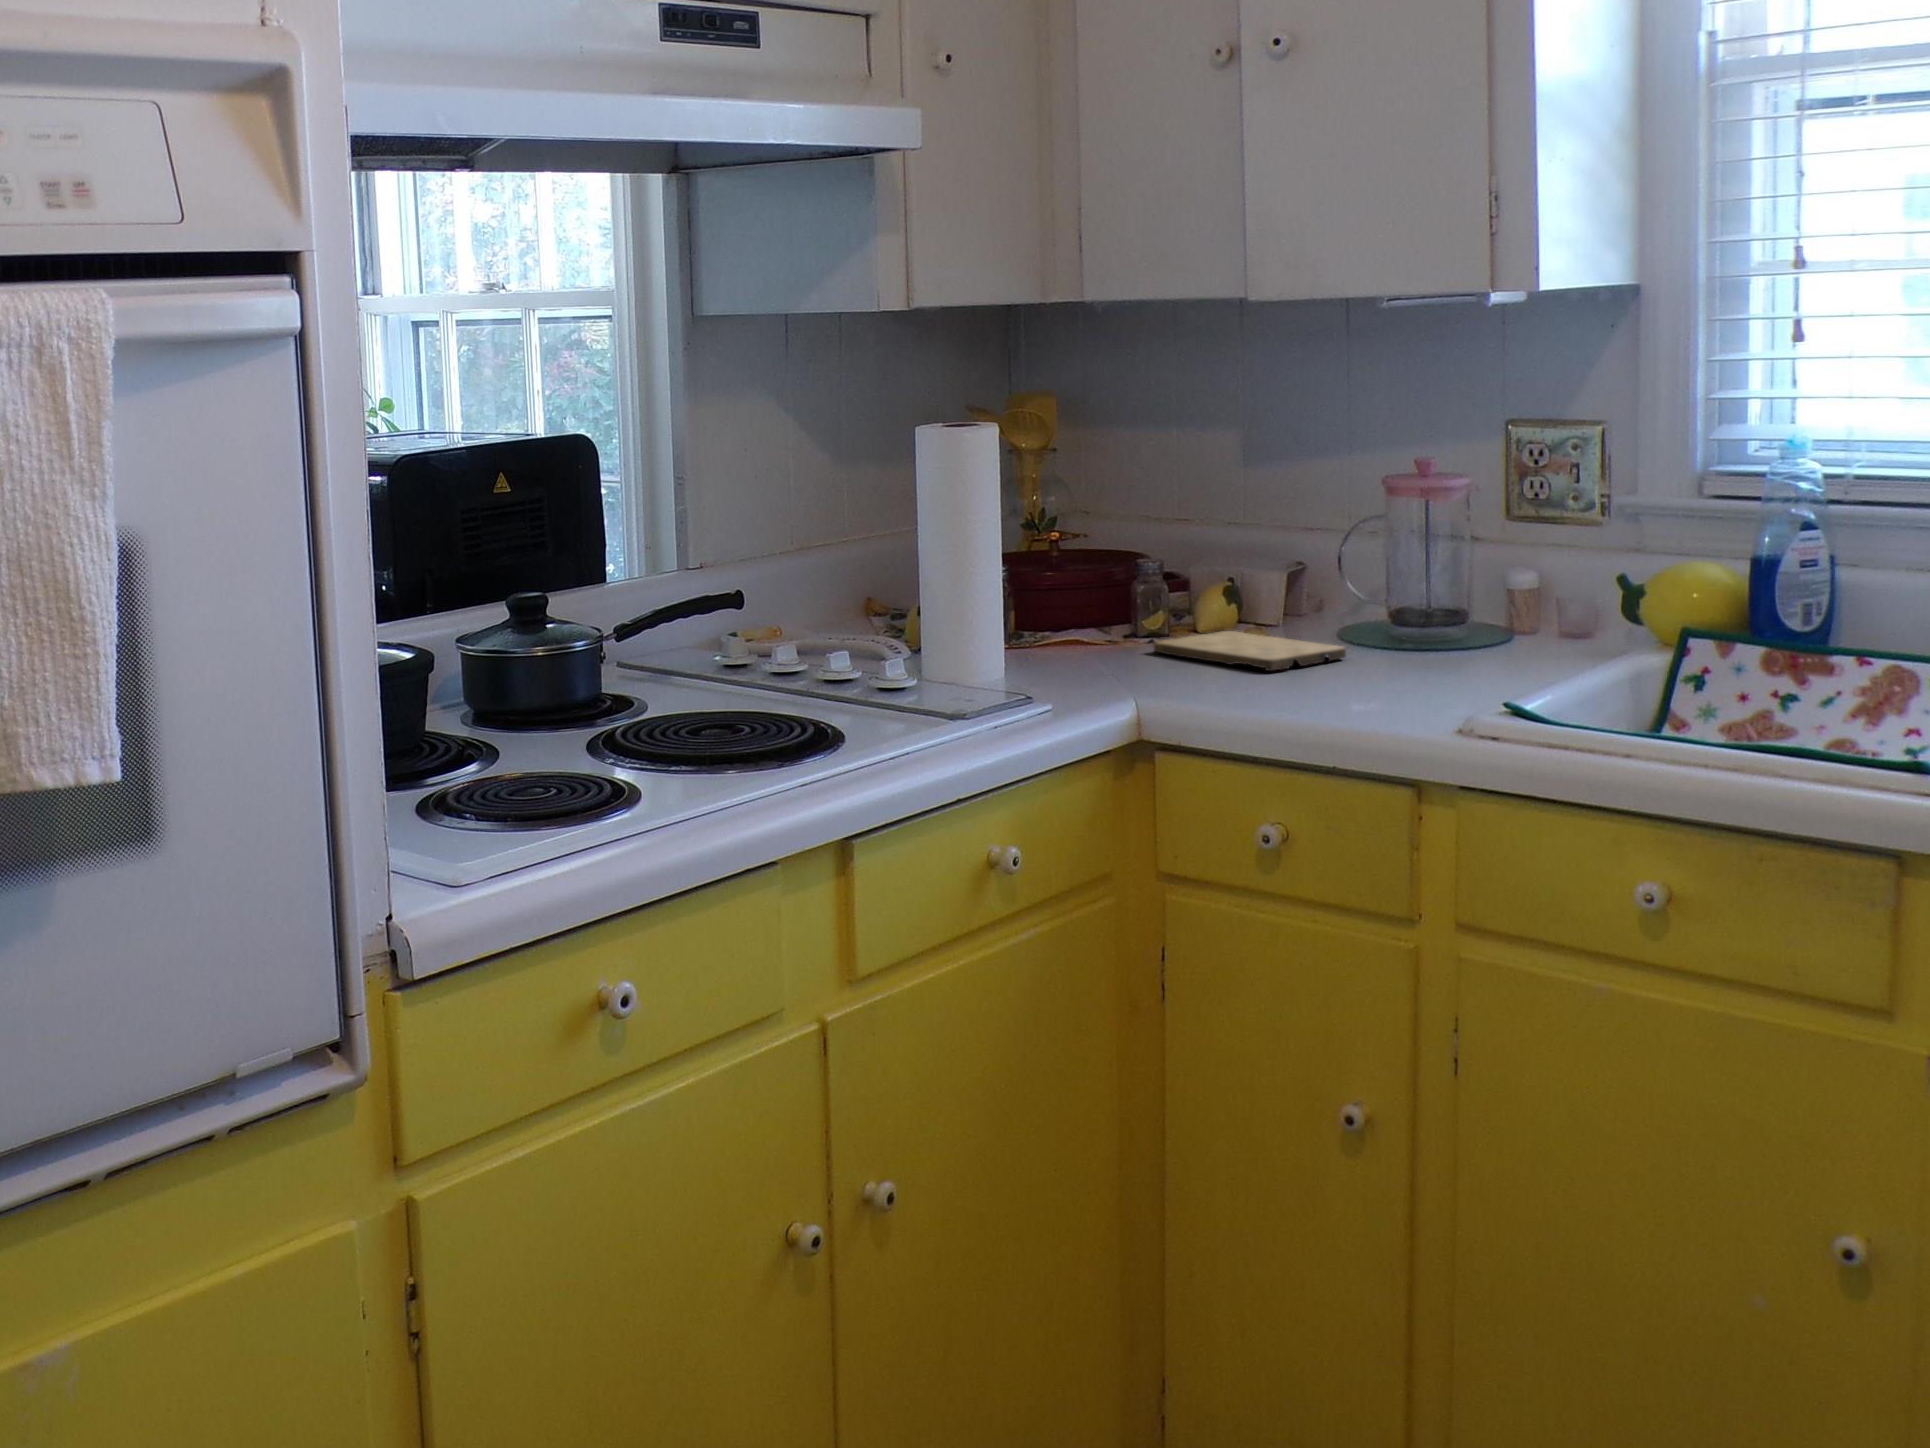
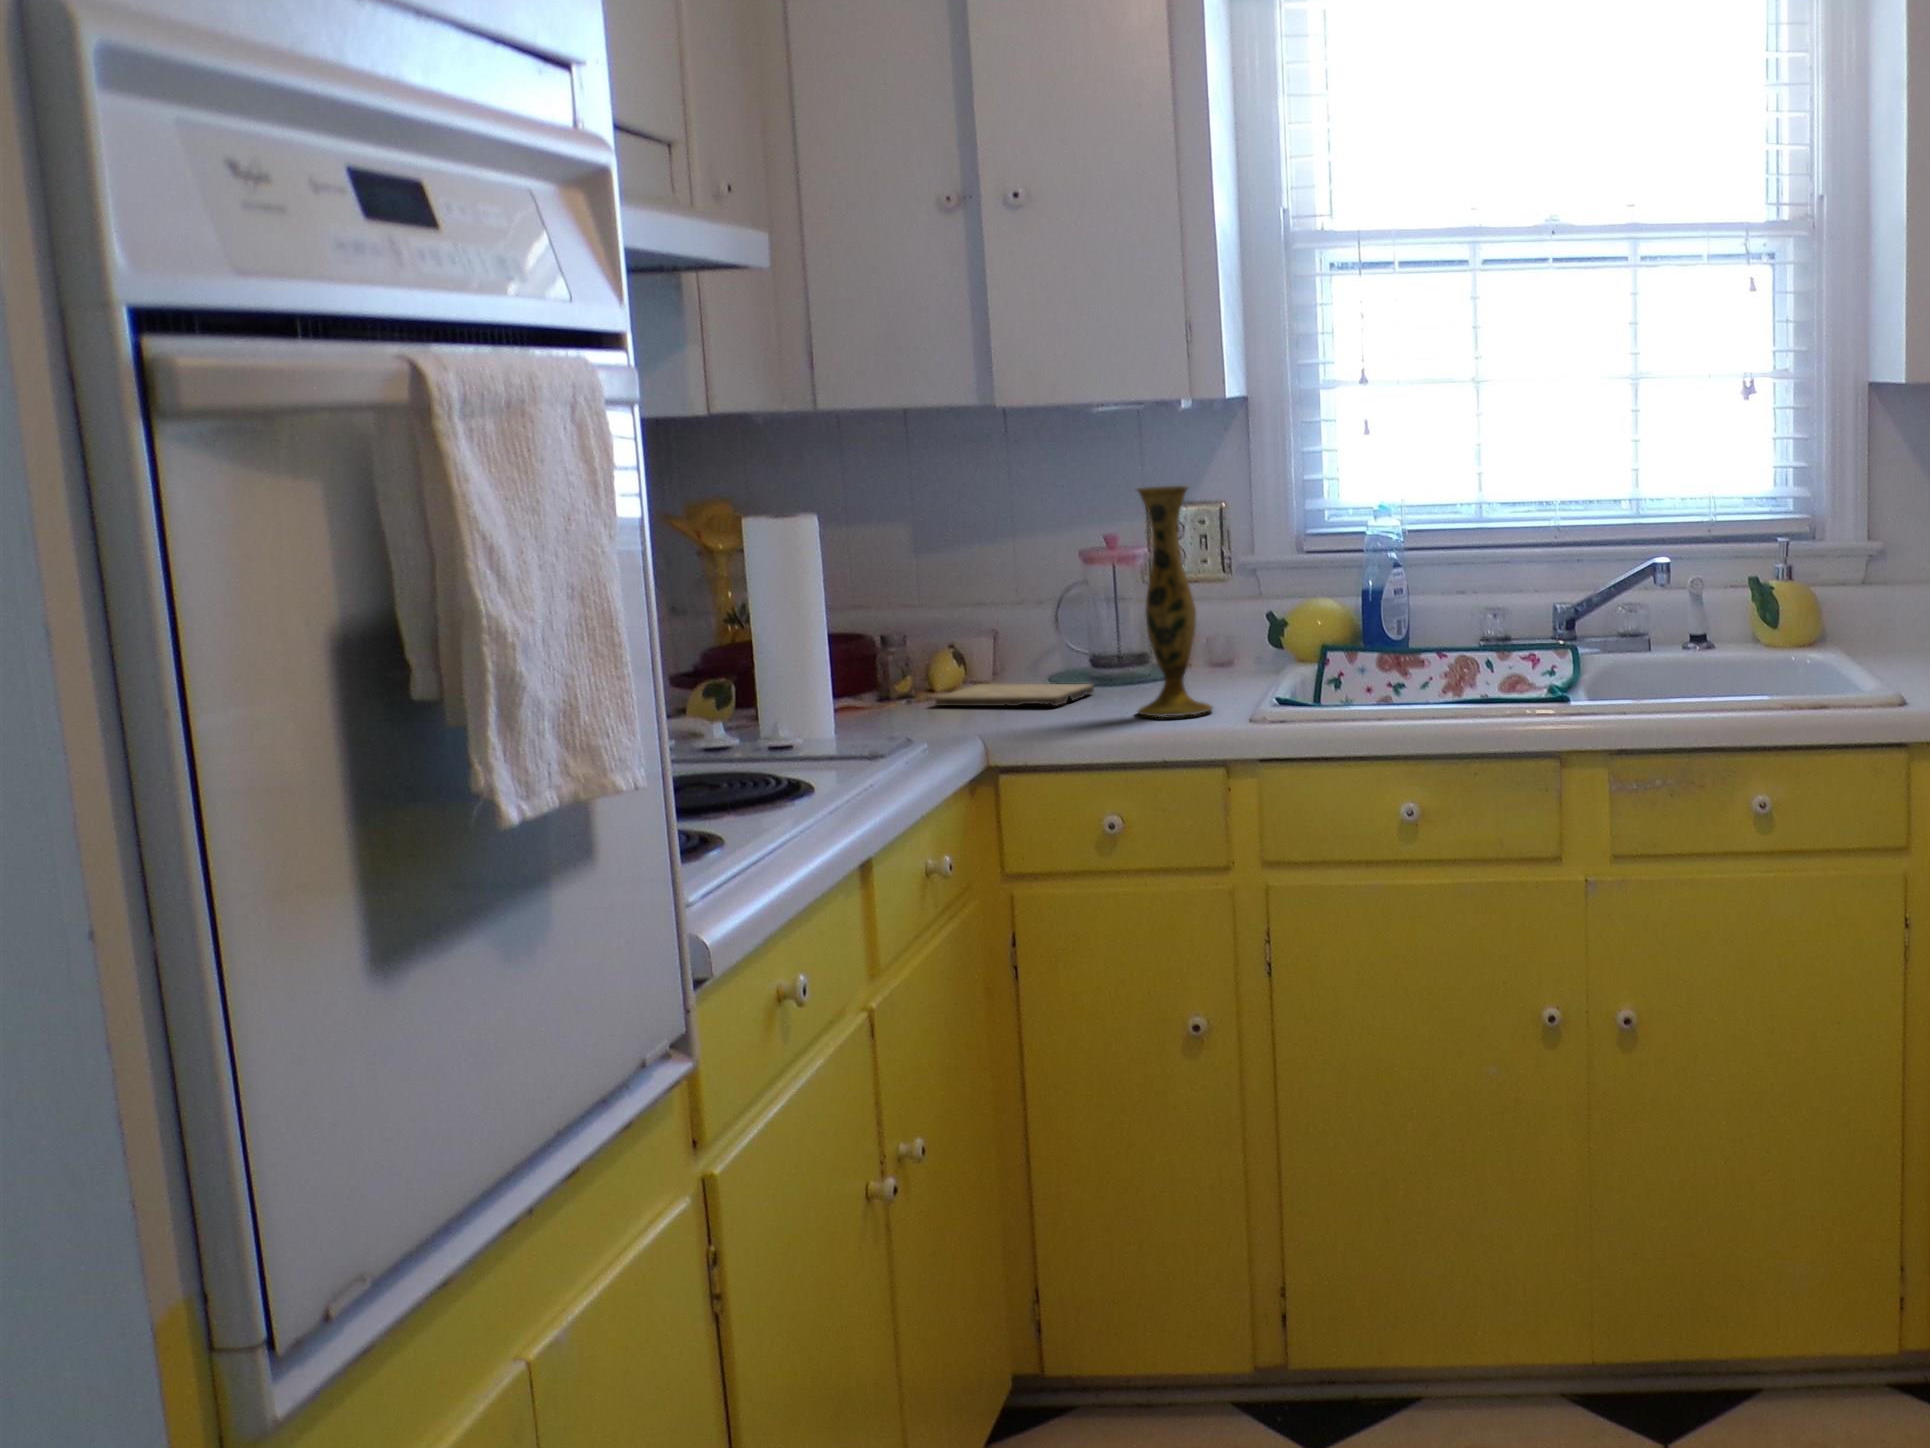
vase: none [1338,407,1441,707] -> present [1137,485,1213,717]

